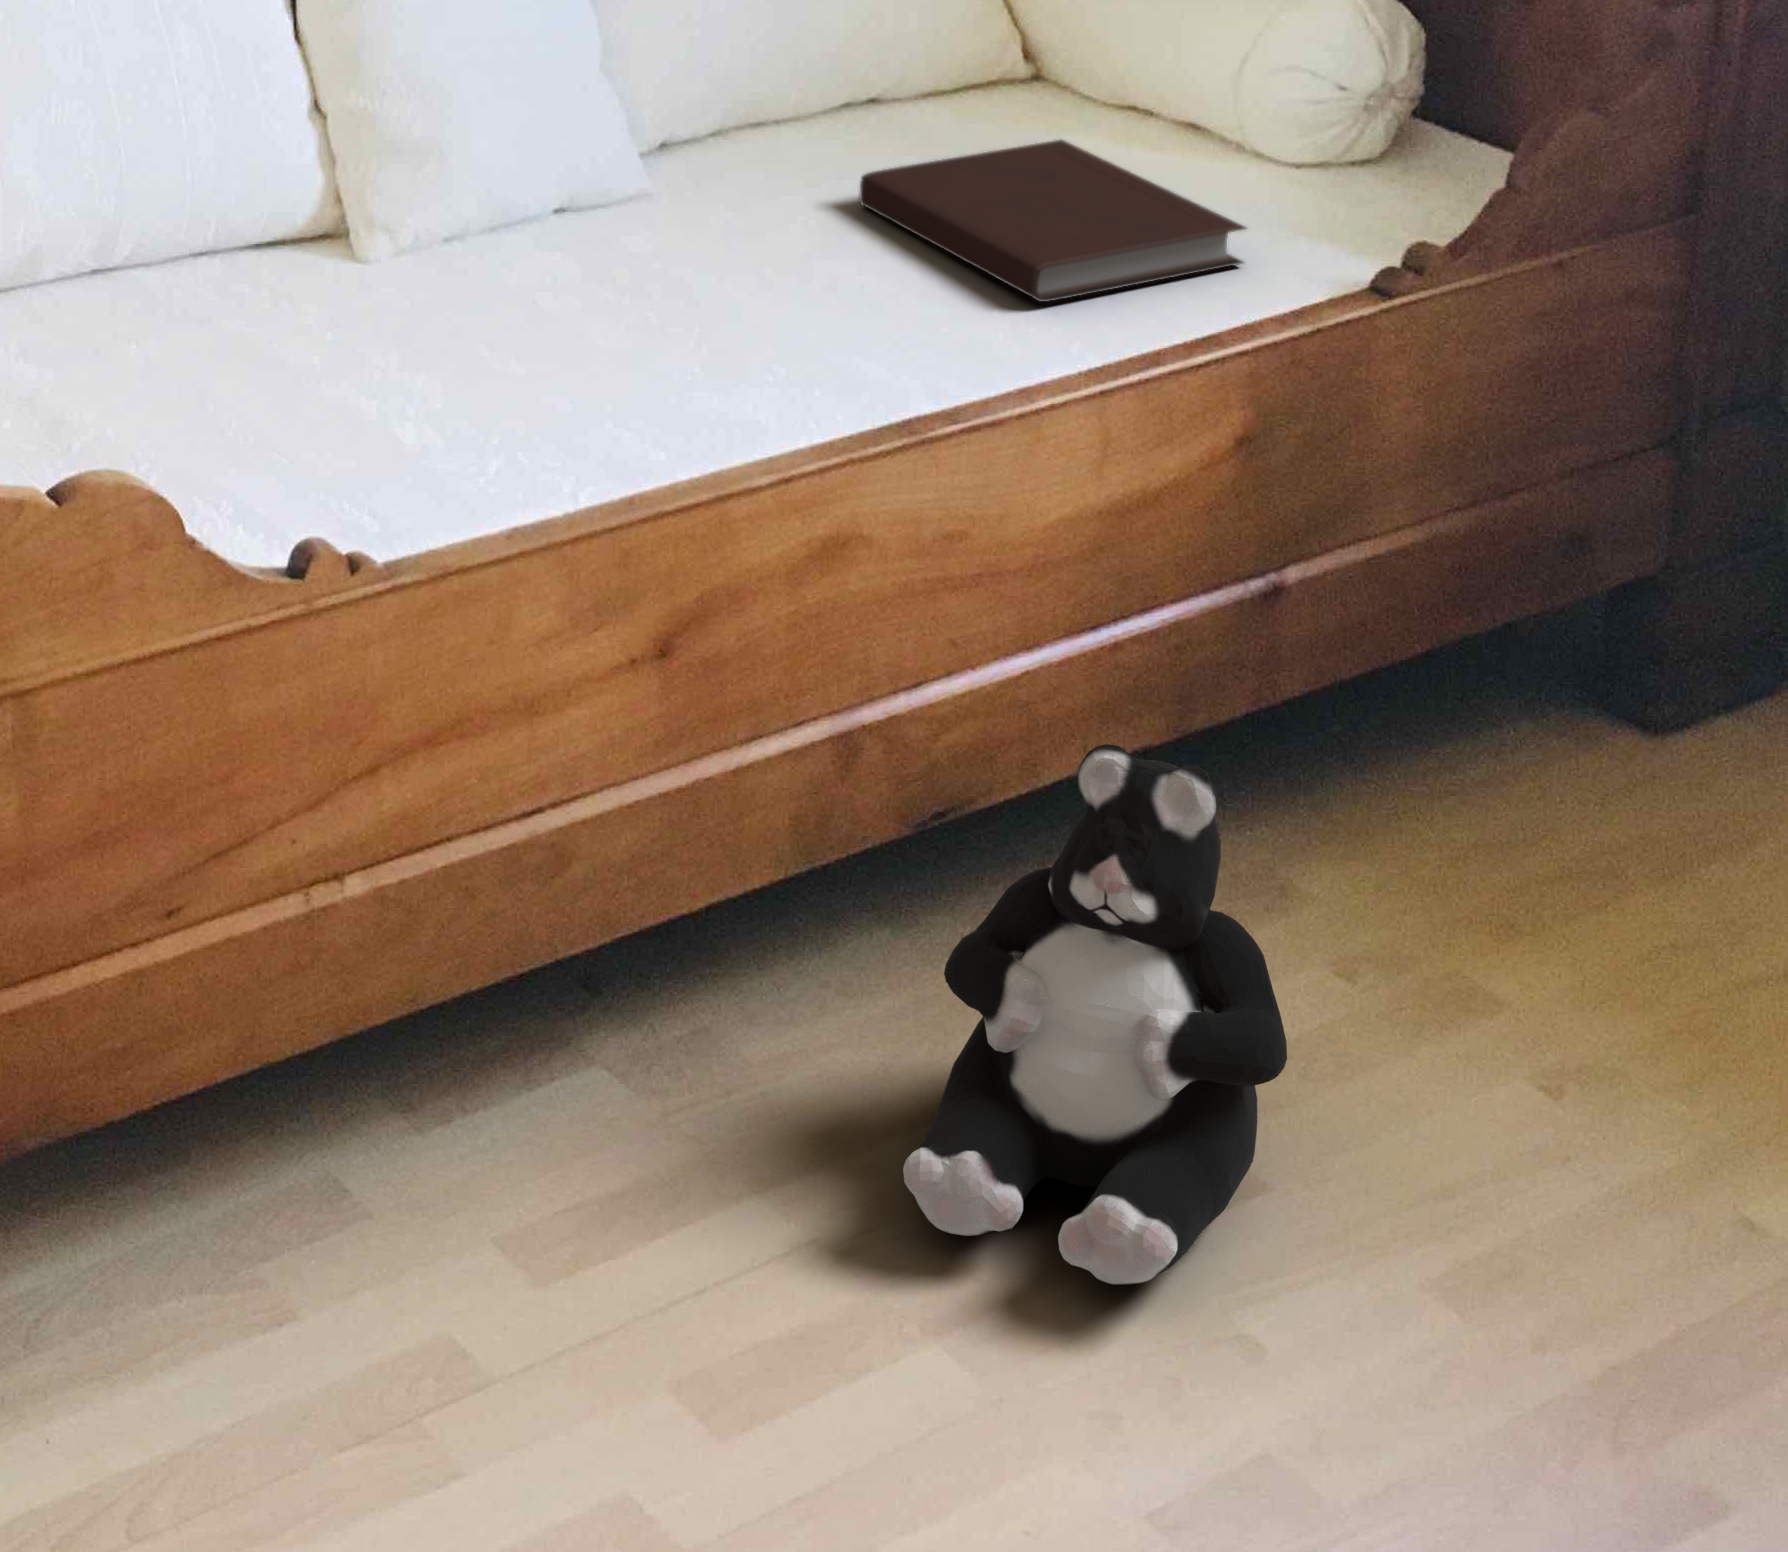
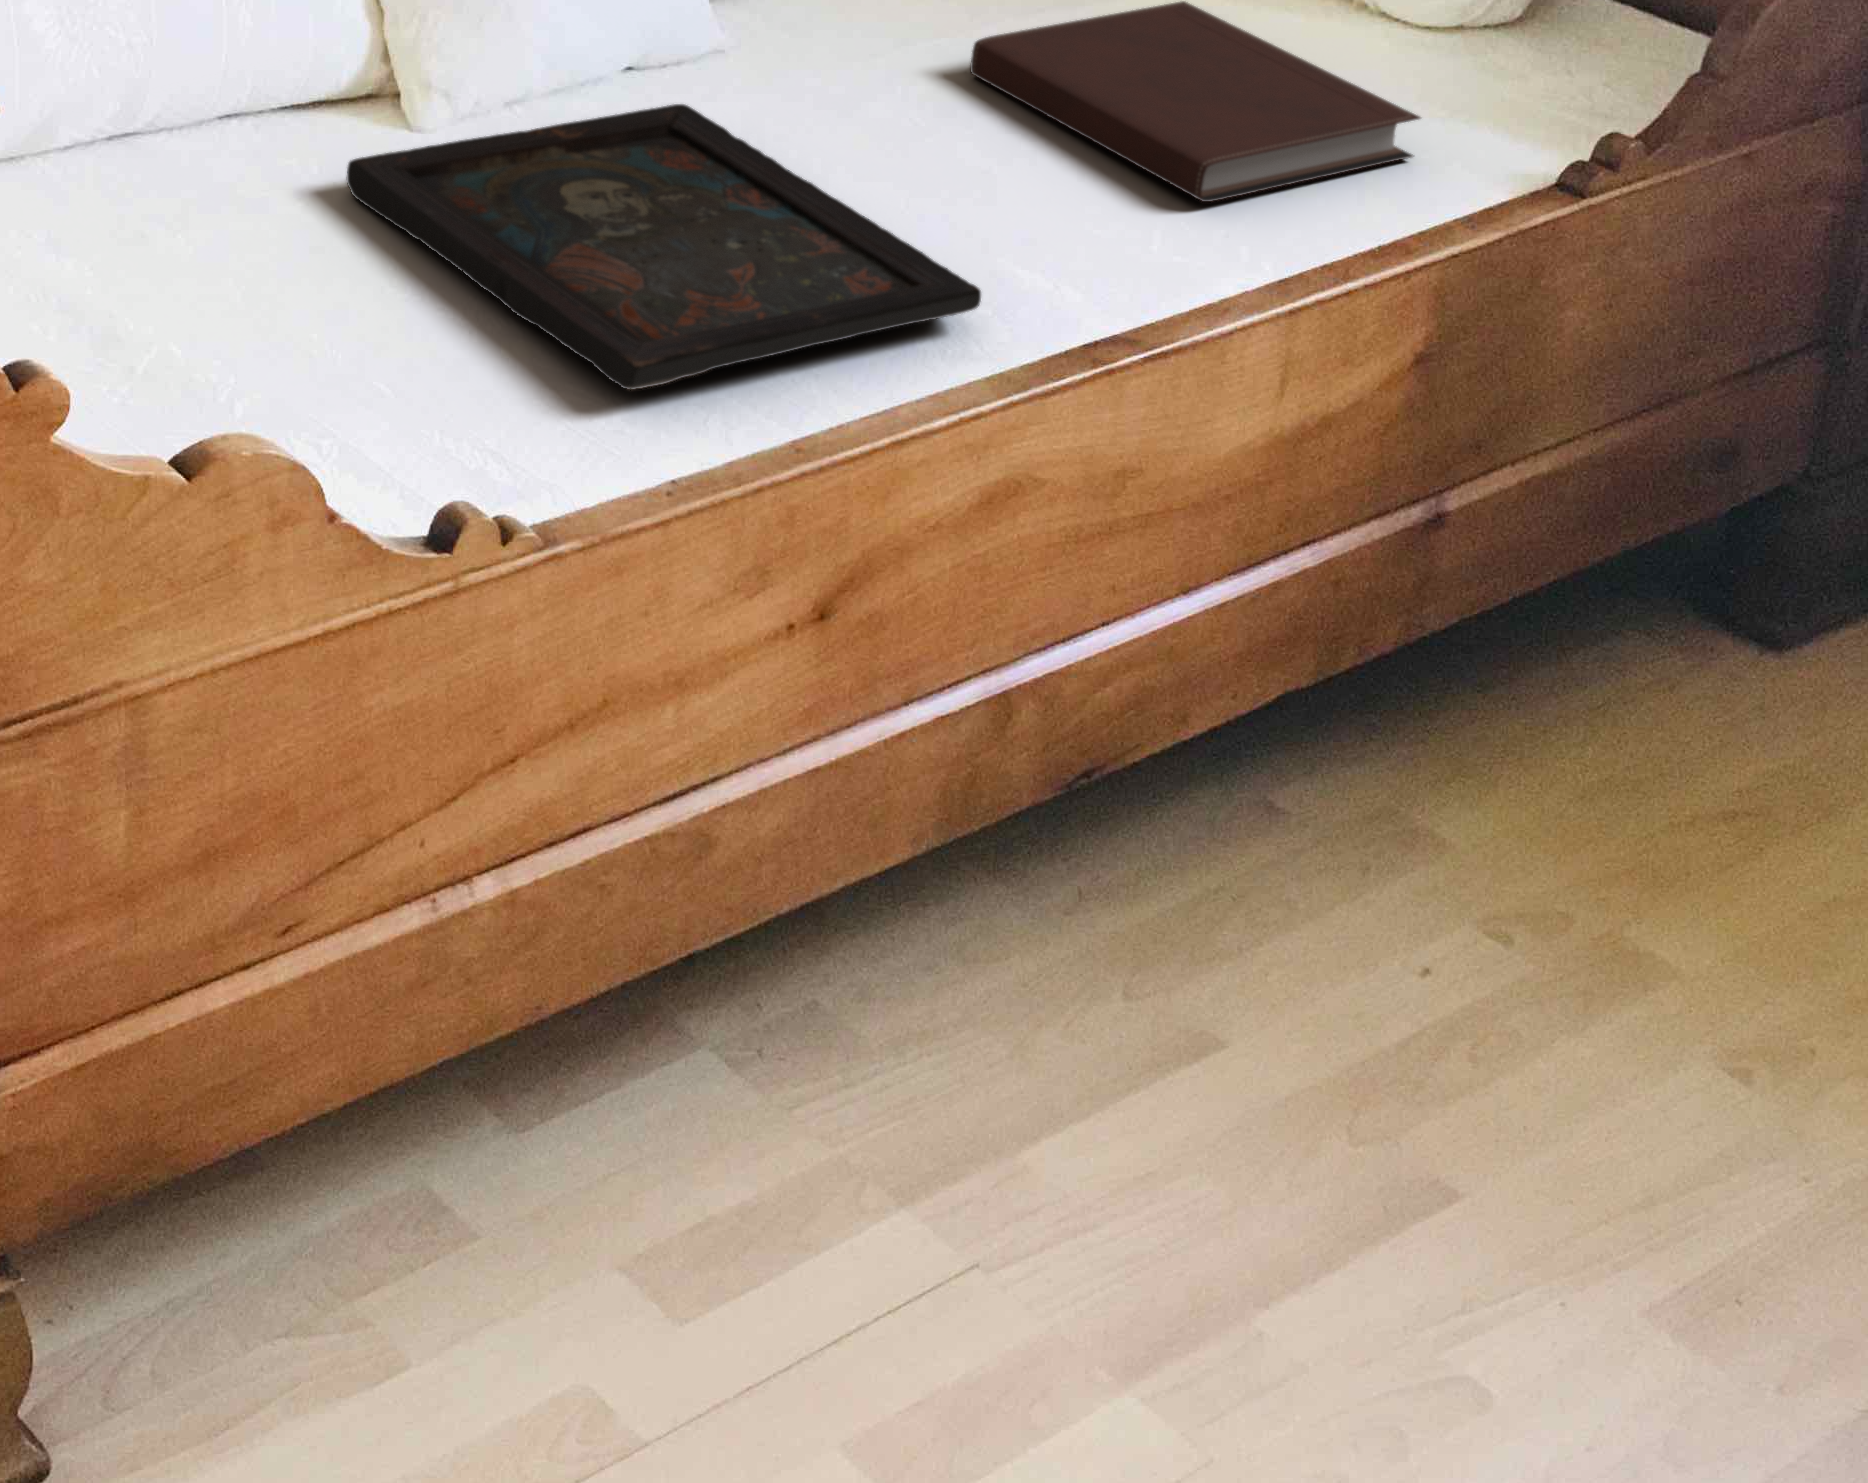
tray: none [282,230,811,453] -> present [347,104,981,390]
plush toy: present [903,744,1287,1285] -> none [1085,727,1506,1324]

